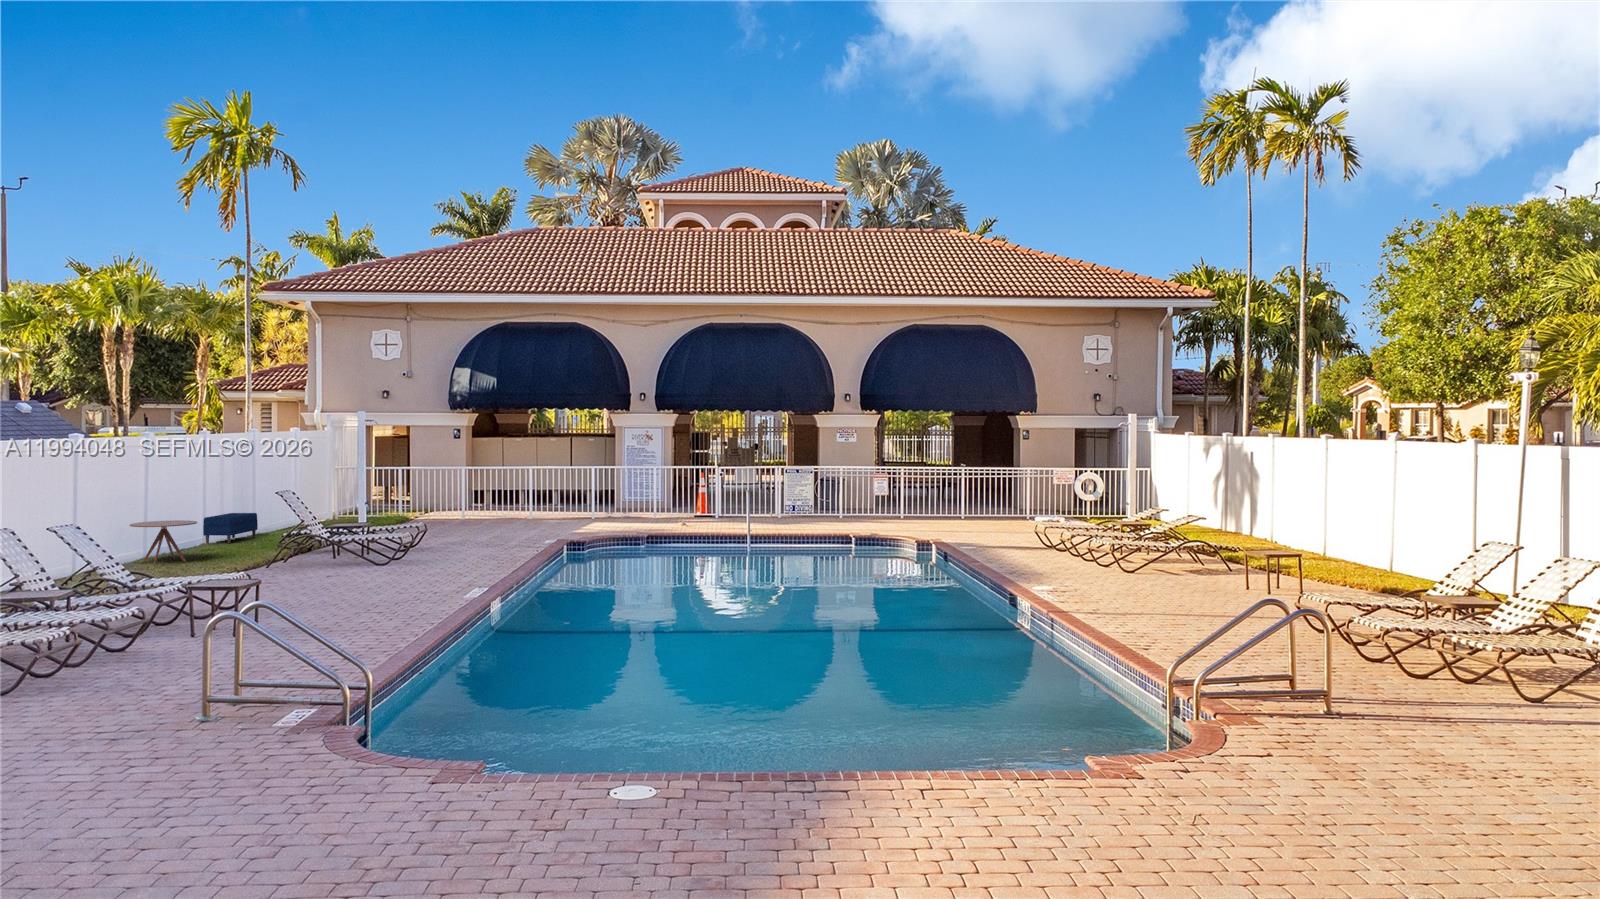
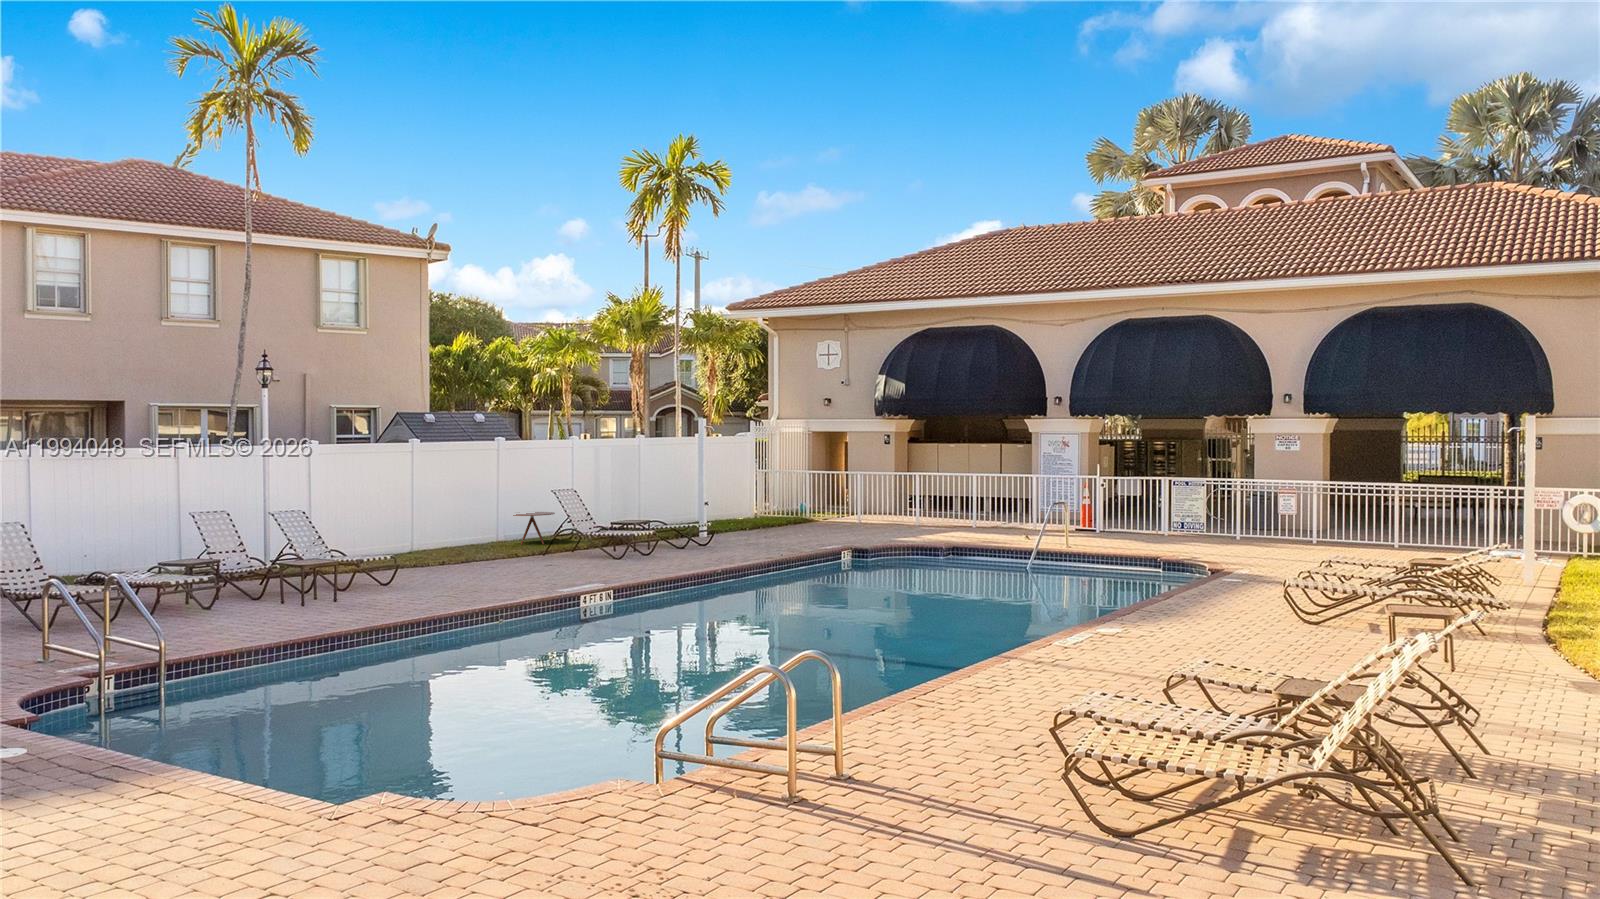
bench: present [203,513,258,544] -> none [595,509,644,534]

